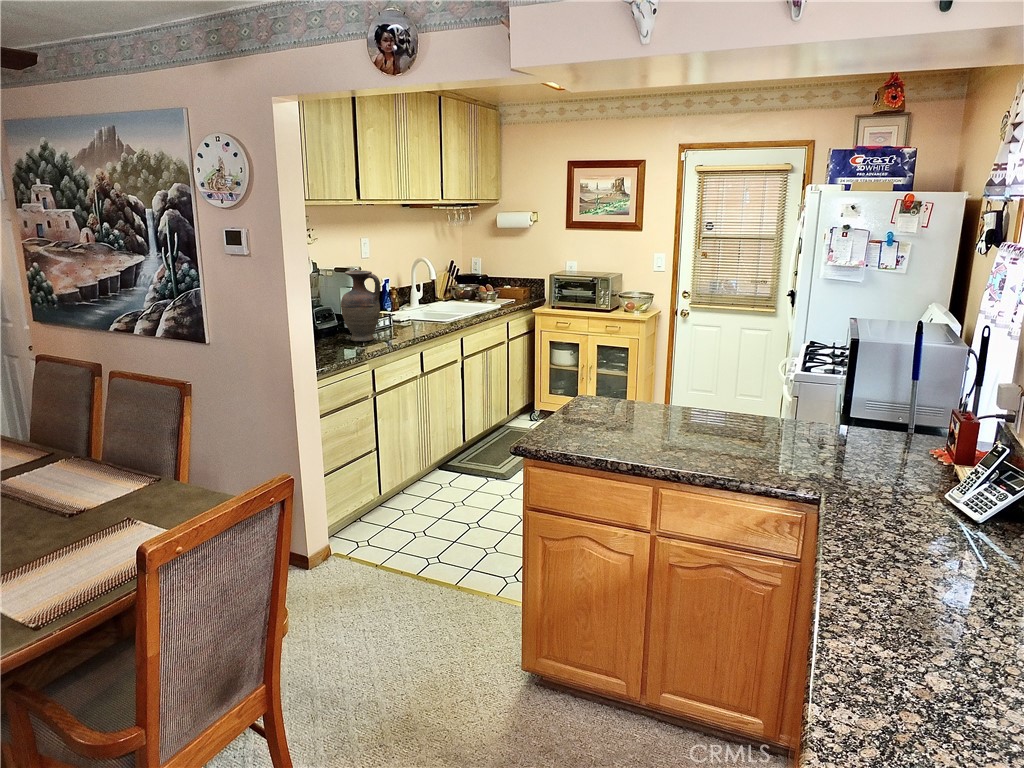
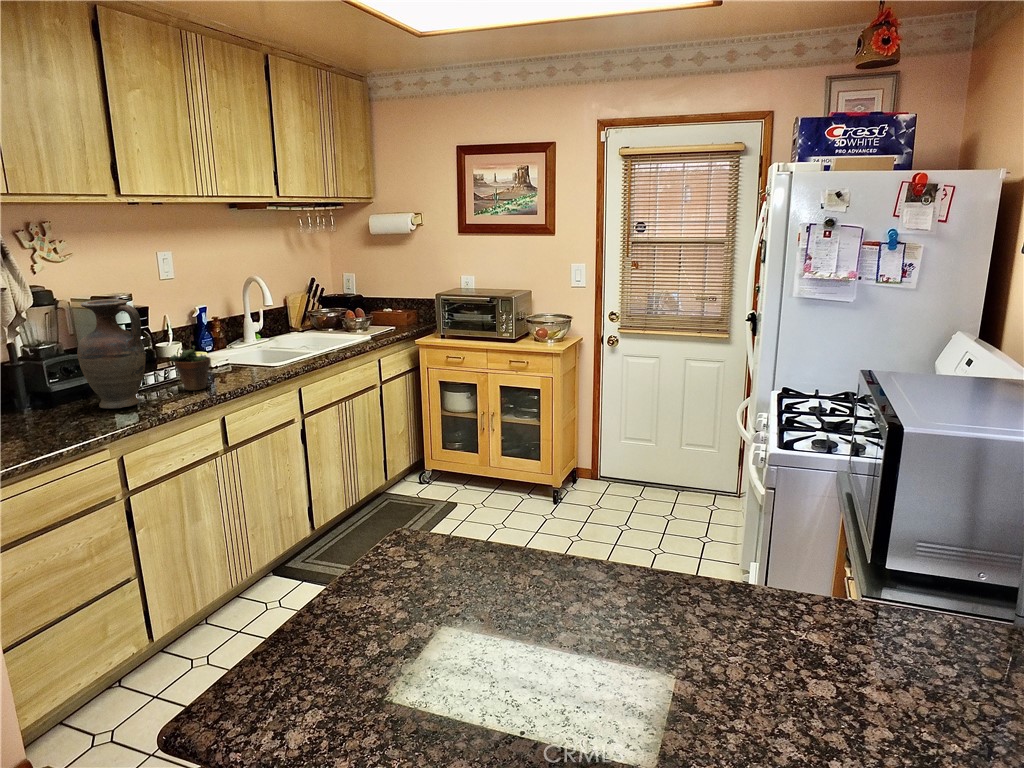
succulent plant: none [388,296,413,334] -> present [170,336,211,390]

